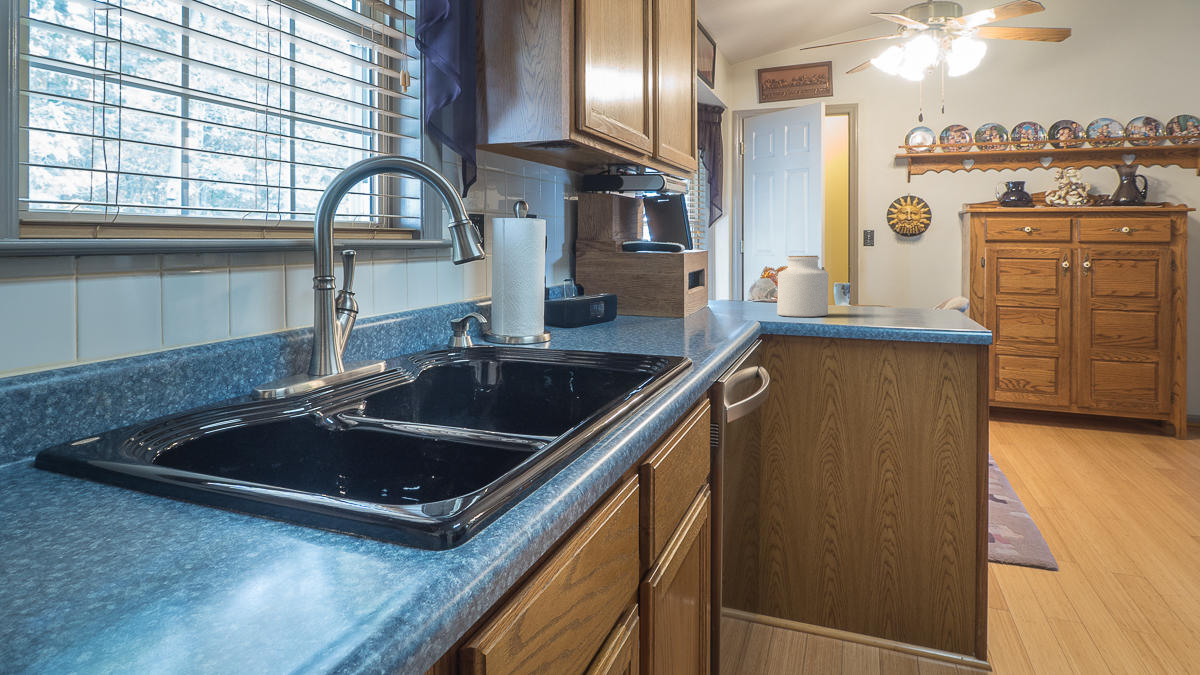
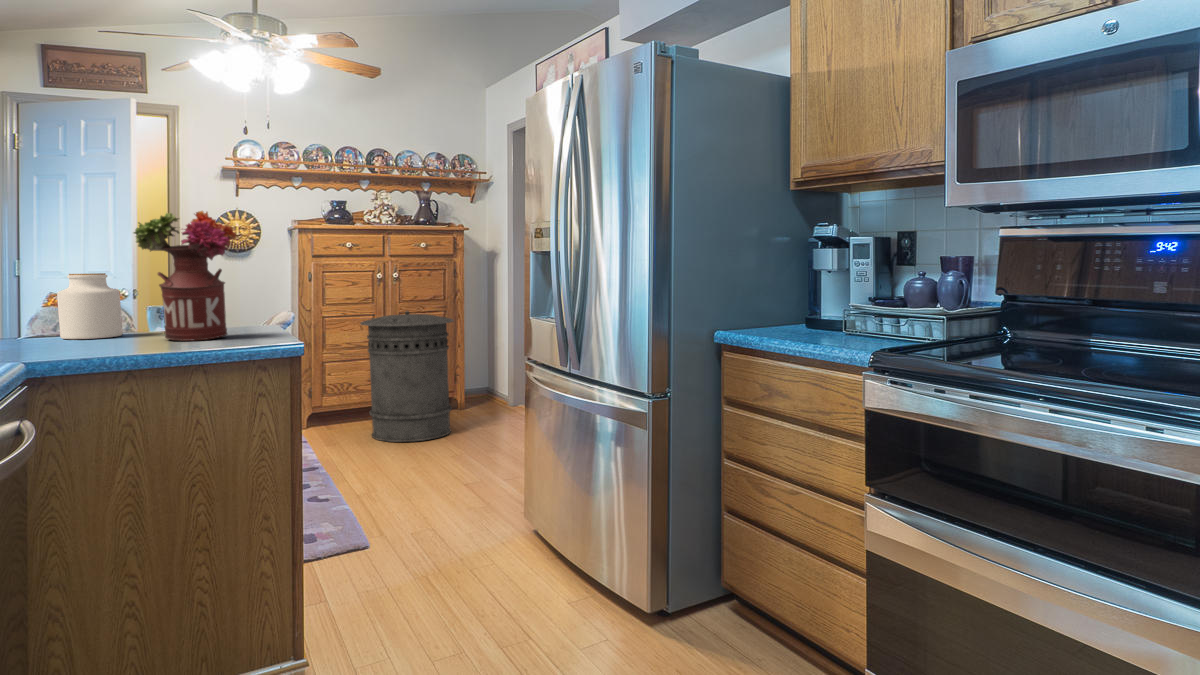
flower arrangement: none [852,189,953,325] -> present [134,211,237,341]
trash can: none [1035,303,1164,457] -> present [360,311,454,442]

